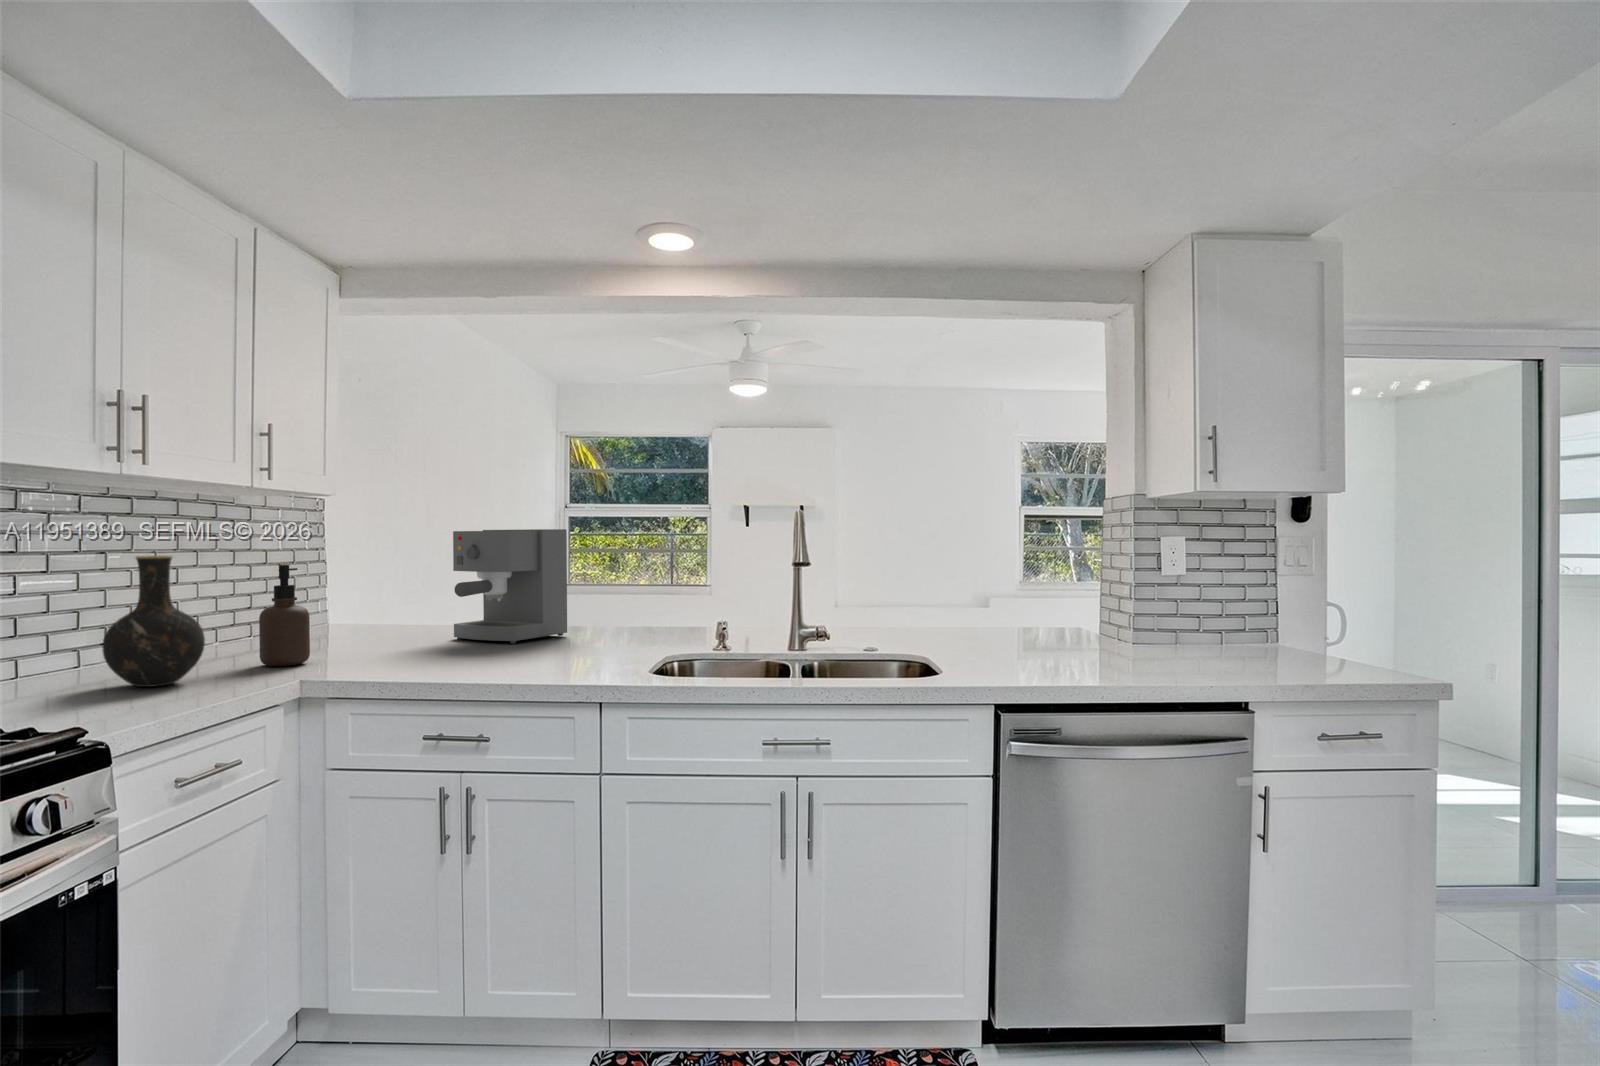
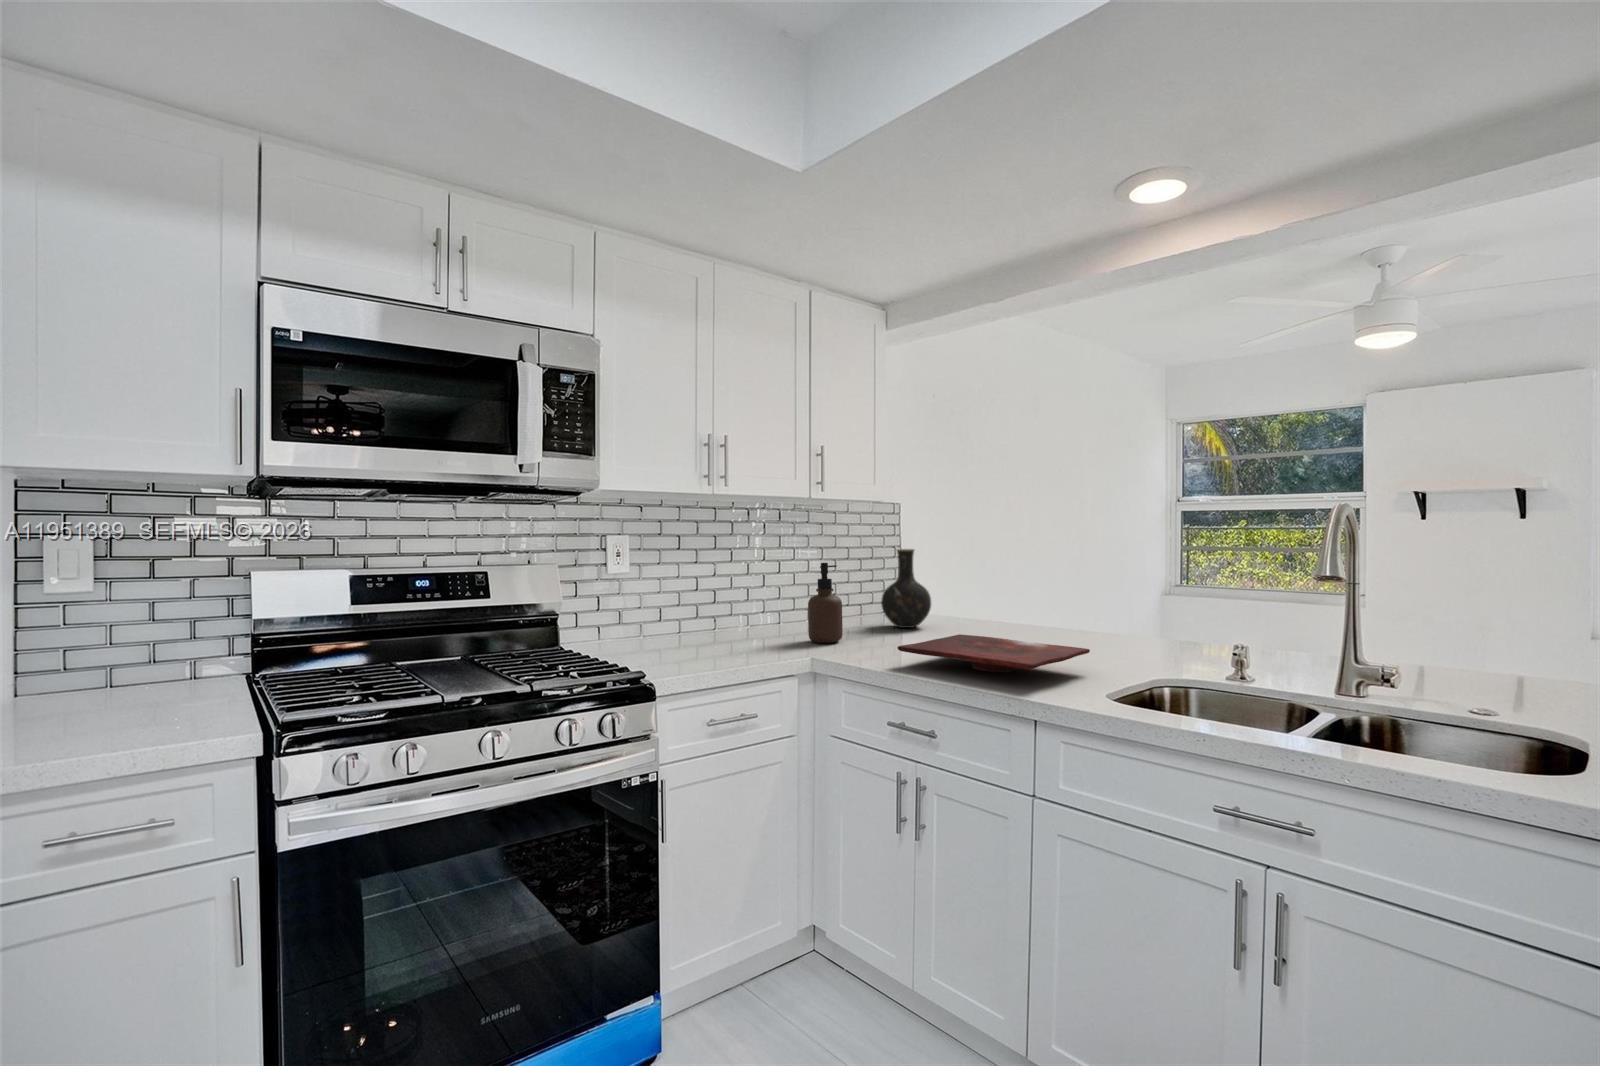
coffee maker: present [453,529,567,643] -> none [964,531,1083,642]
vase: present [103,556,205,687] -> present [881,549,931,628]
cutting board: none [424,636,614,667] -> present [897,634,1090,672]

